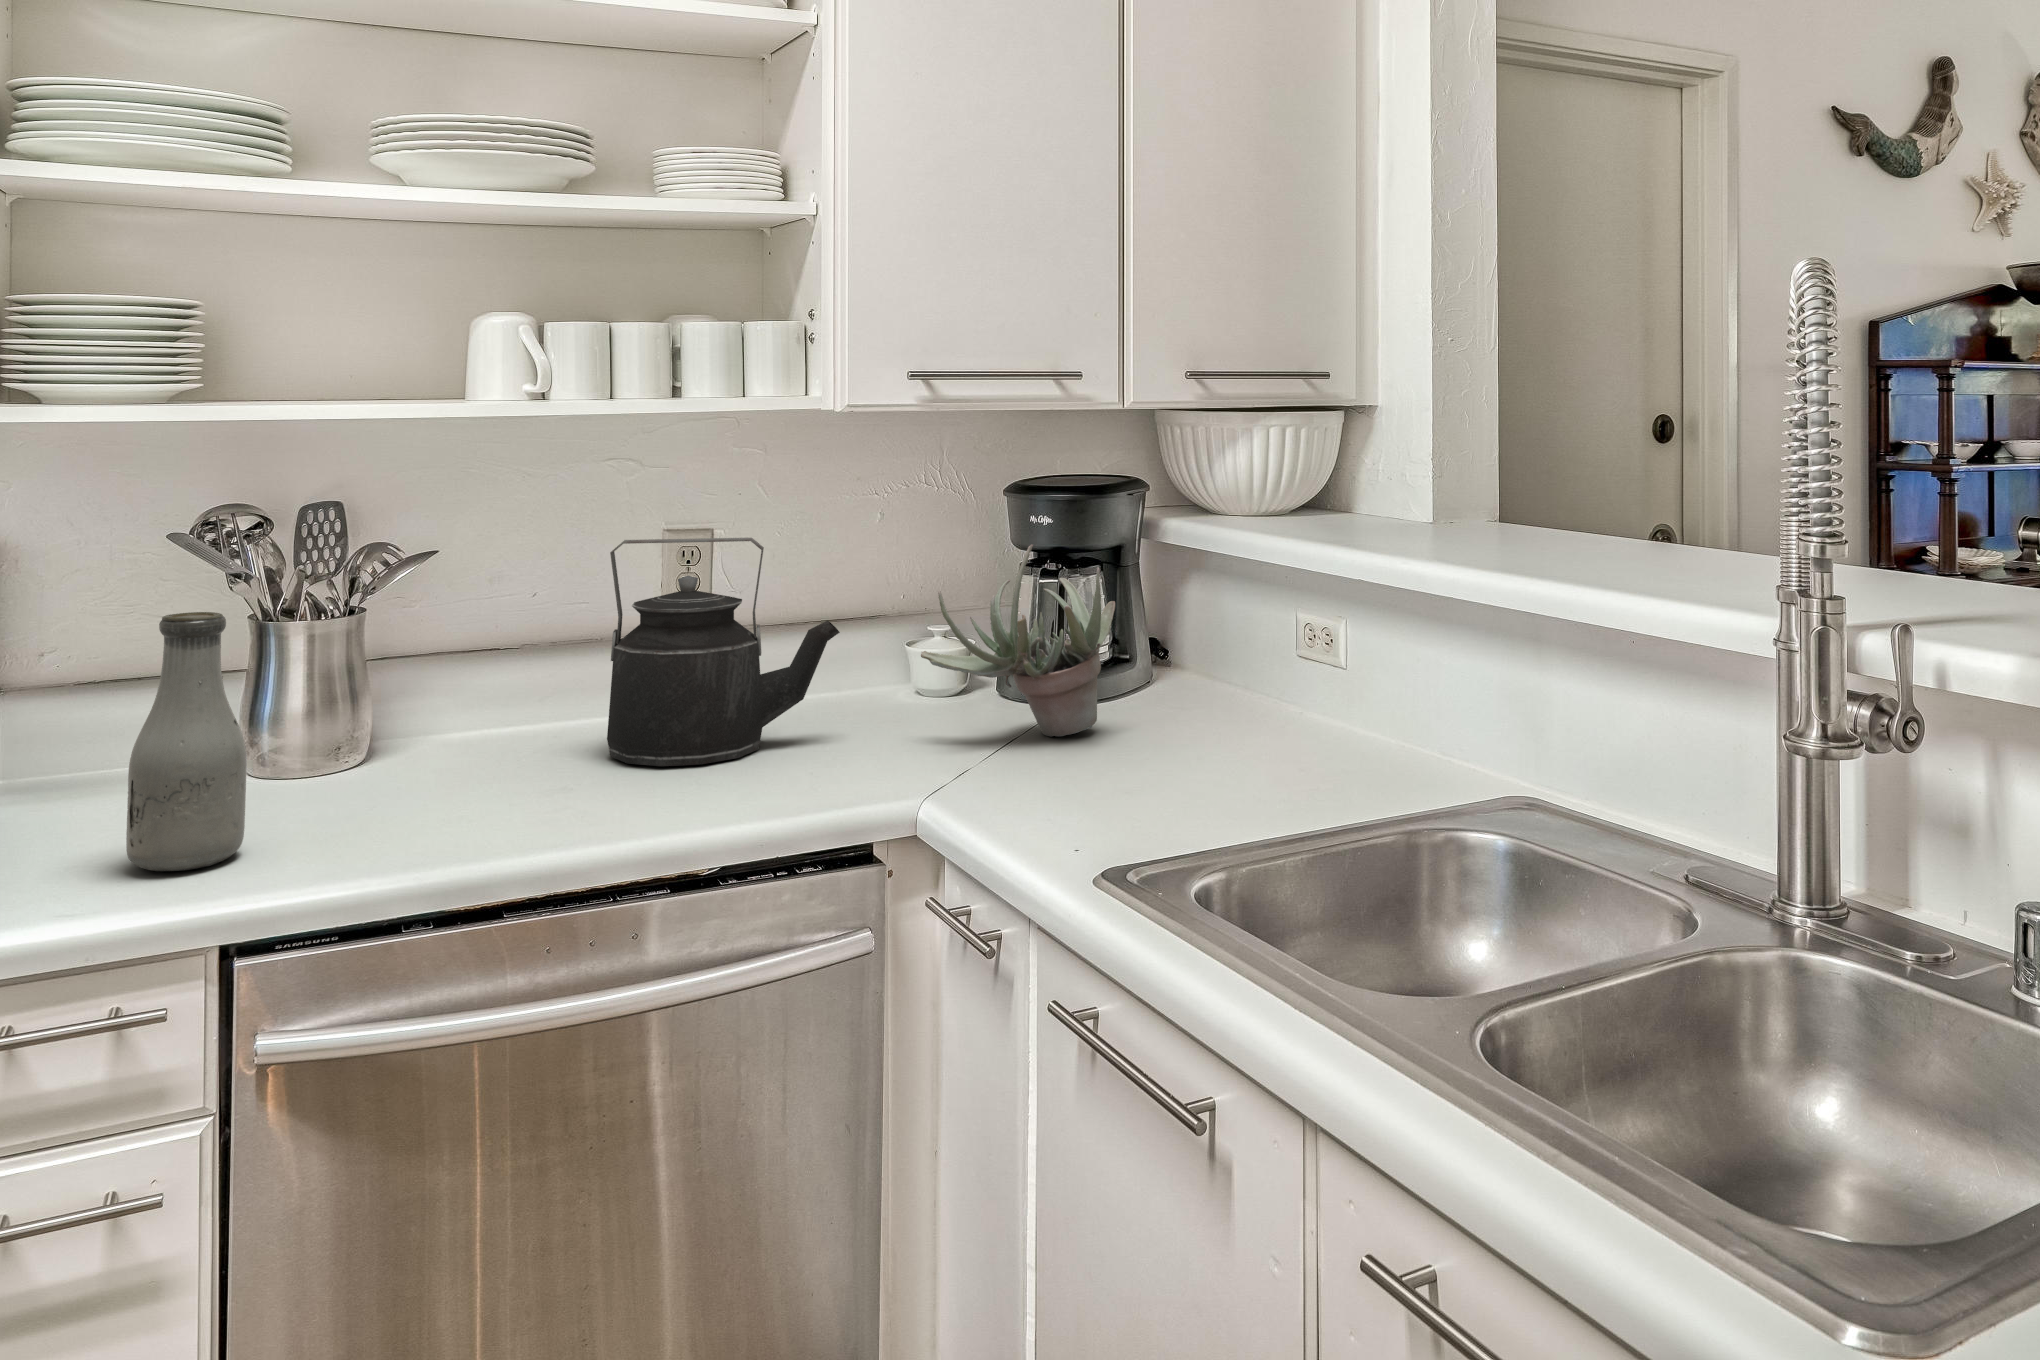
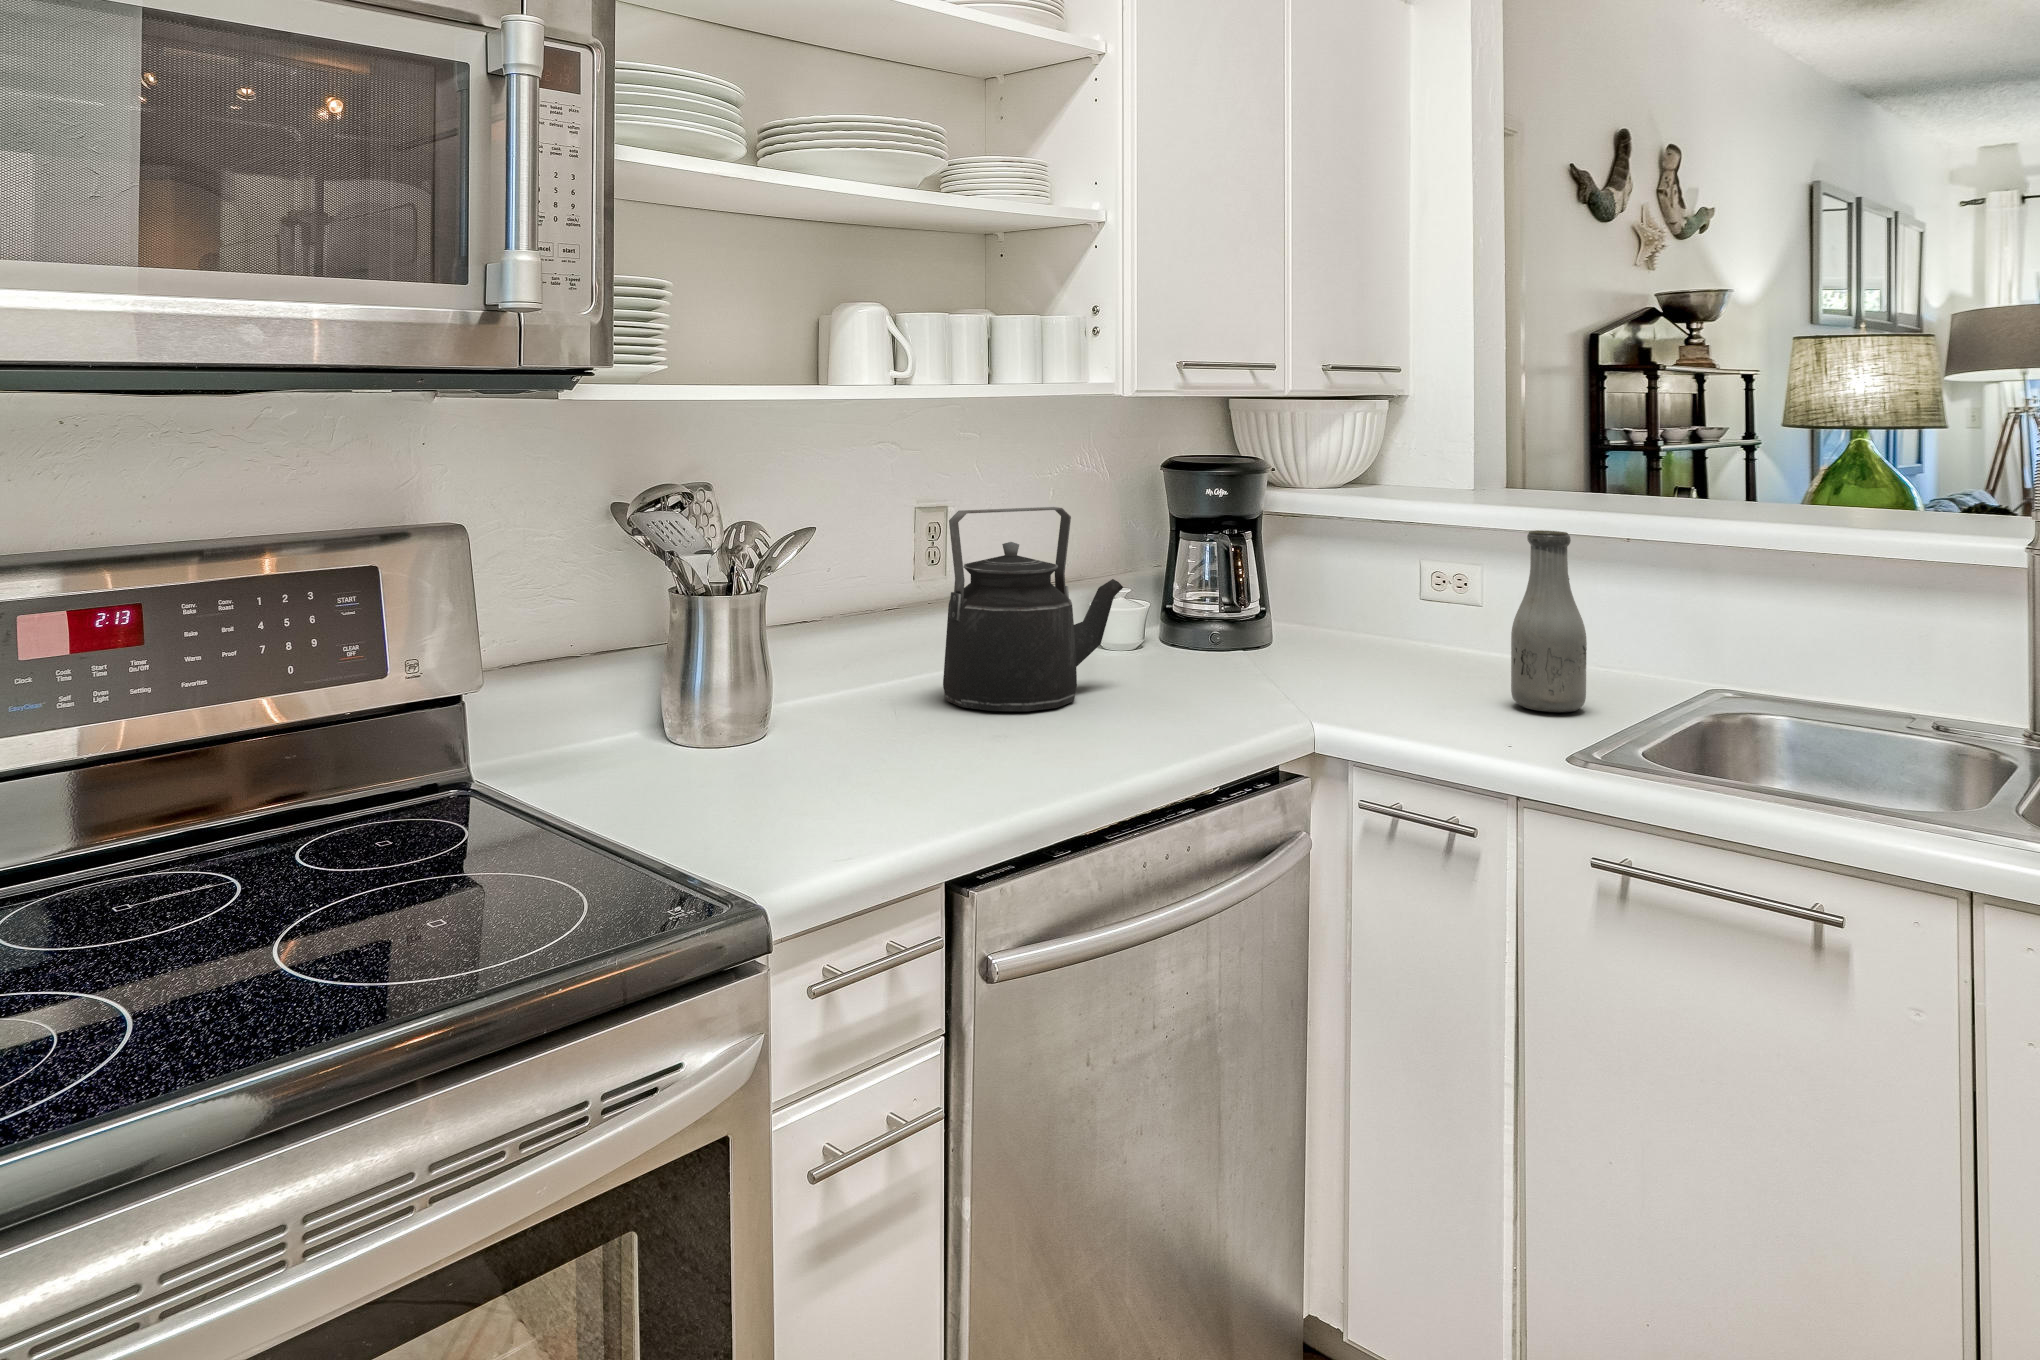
succulent plant: present [921,545,1116,737] -> none [1189,508,1337,671]
bottle: present [126,612,247,871] -> present [1511,530,1587,712]

